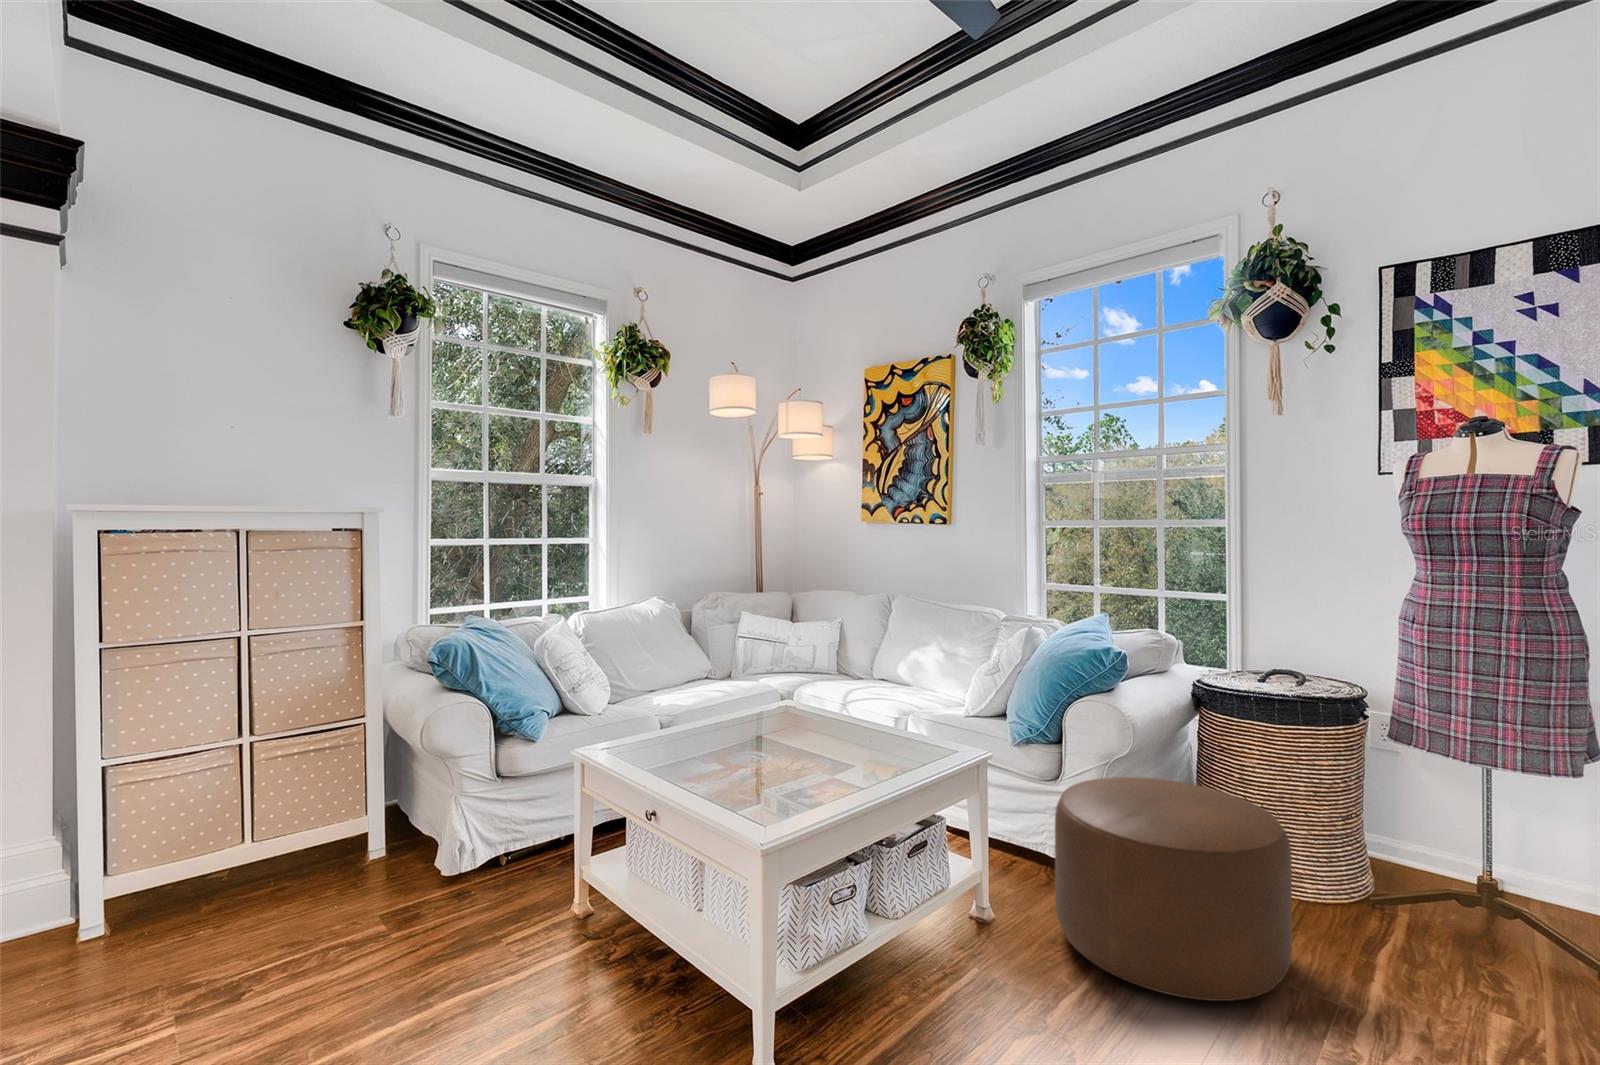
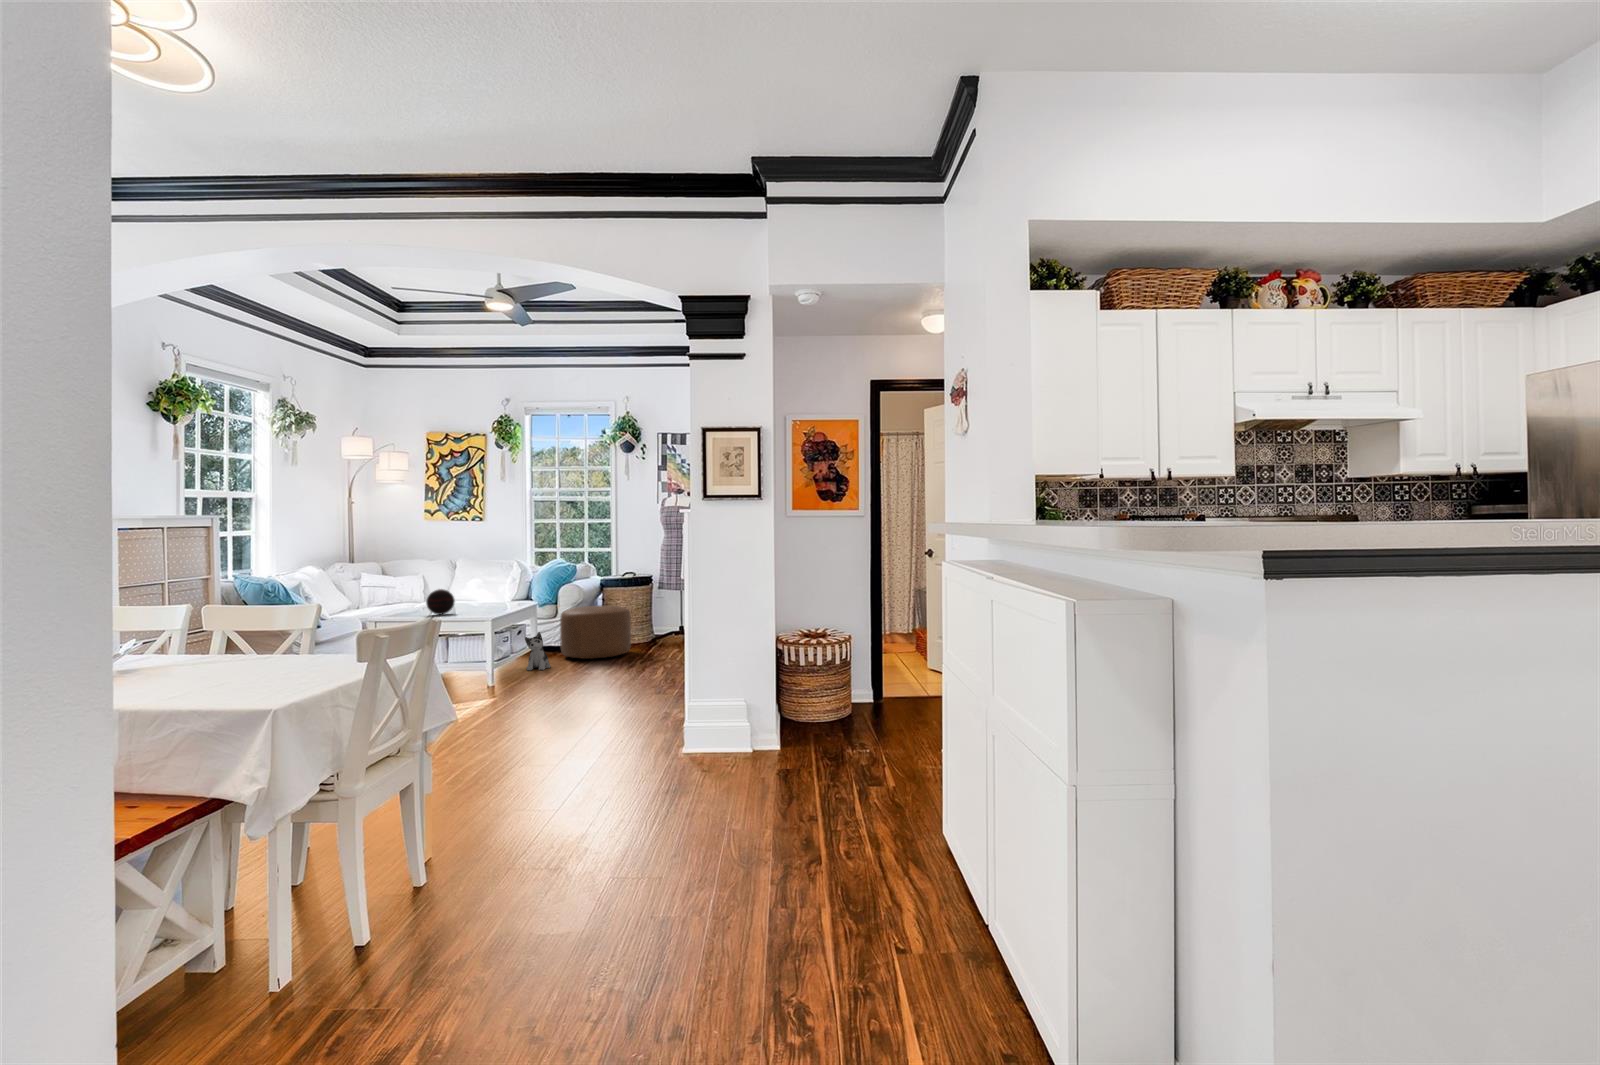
decorative orb: none [708,704,771,770] -> present [426,589,455,615]
plush toy: none [924,881,1002,1016] -> present [525,632,550,671]

